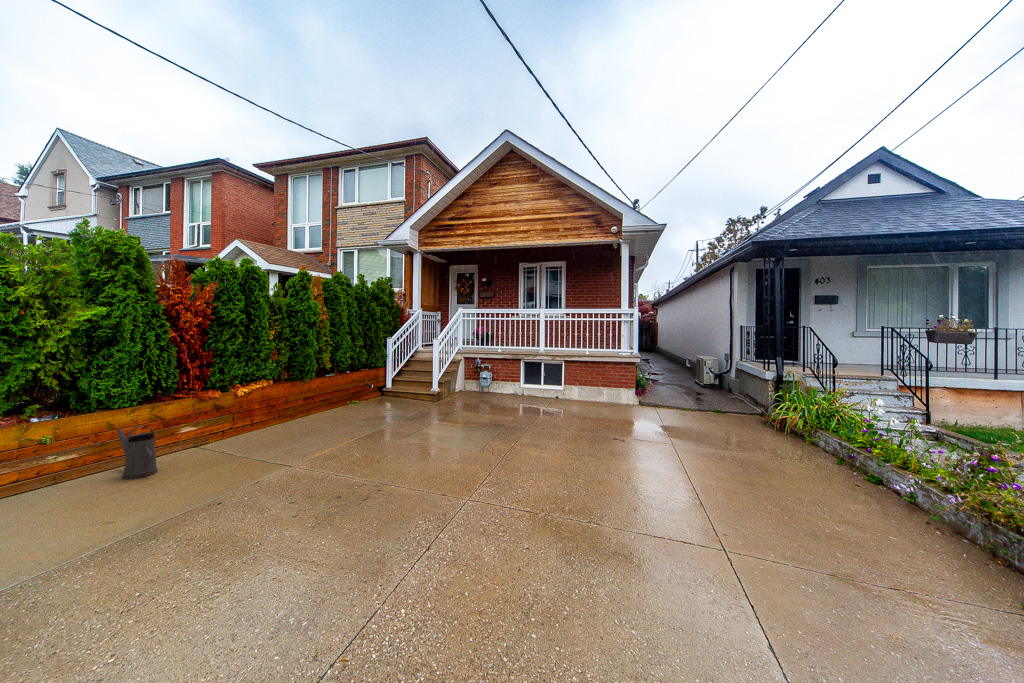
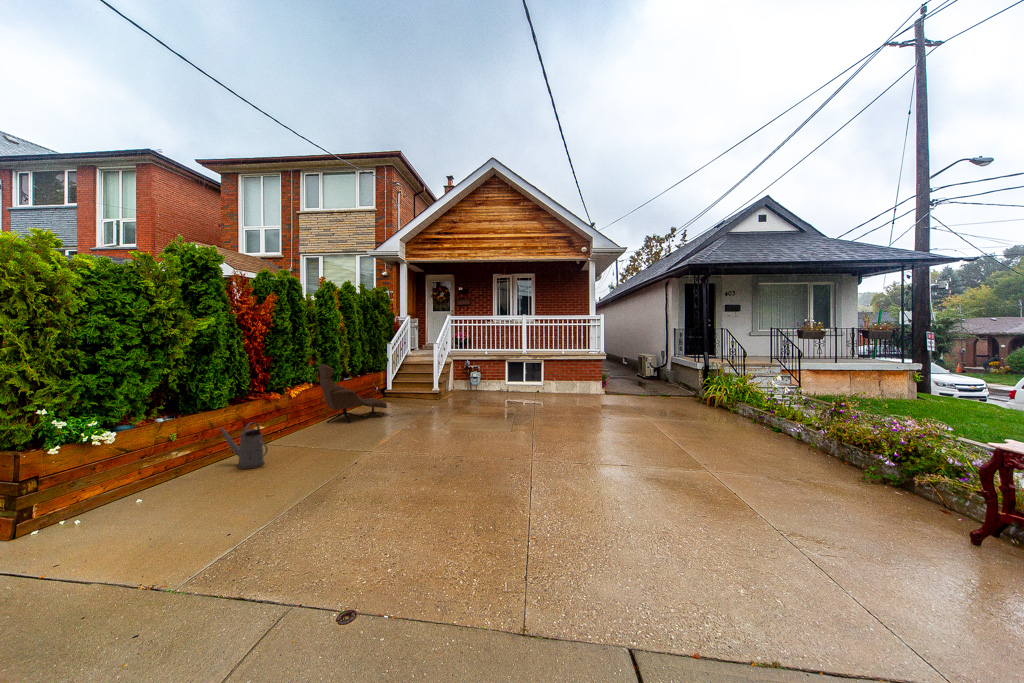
lounge chair: none [283,360,359,425] -> present [319,364,387,423]

